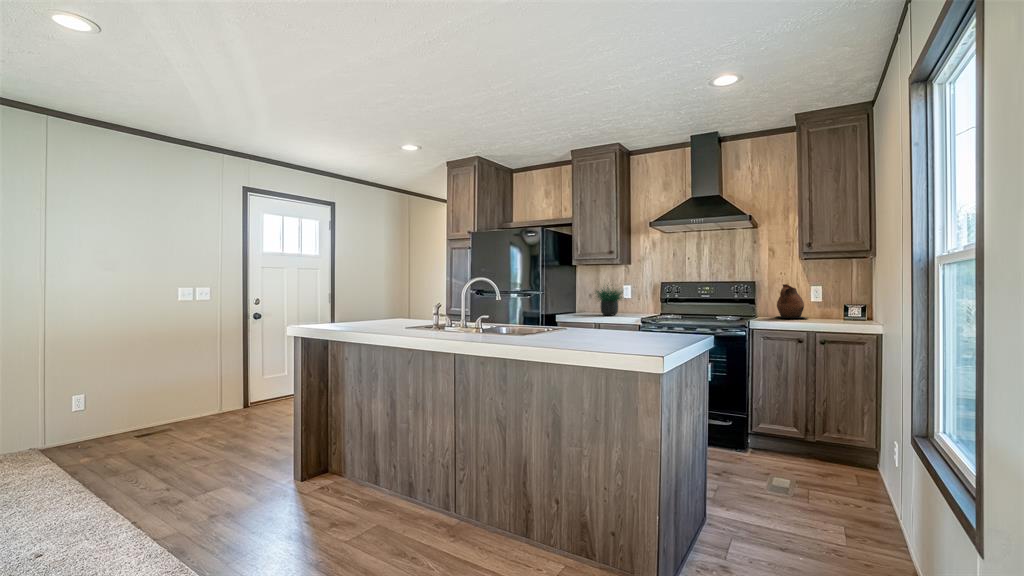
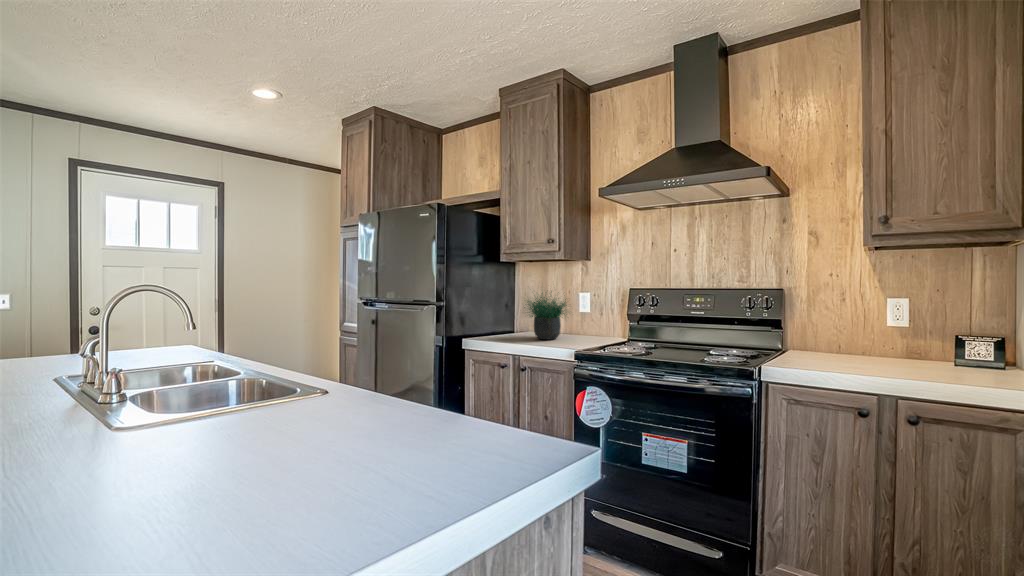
ceramic pitcher: present [776,284,808,318] -> none [812,296,883,362]

